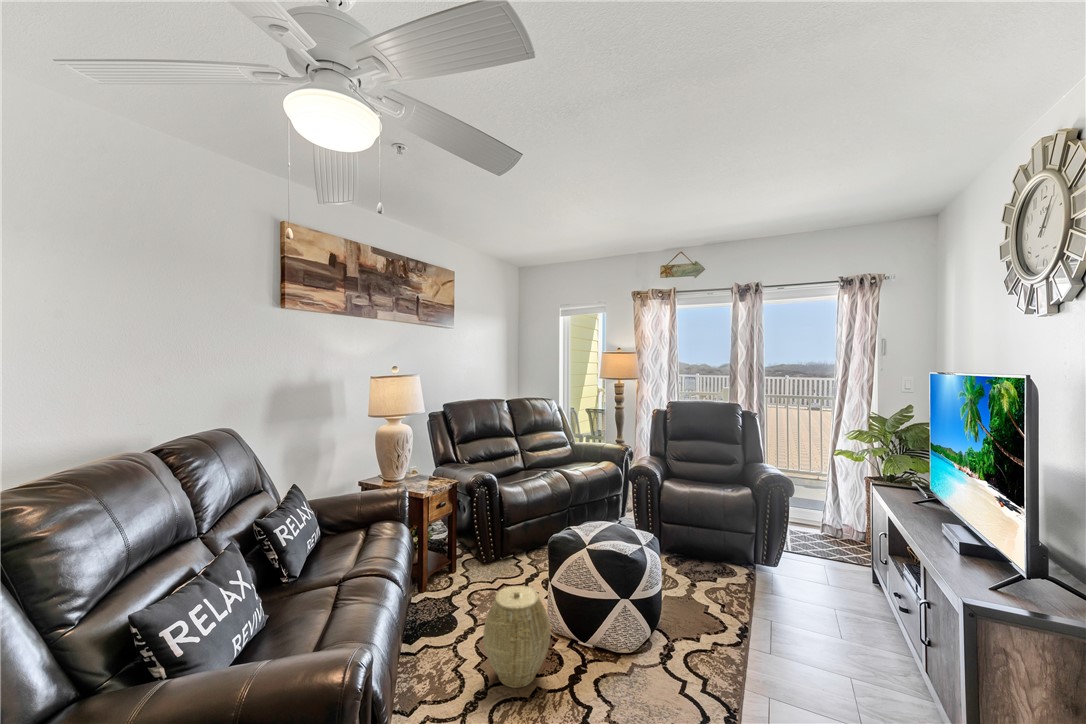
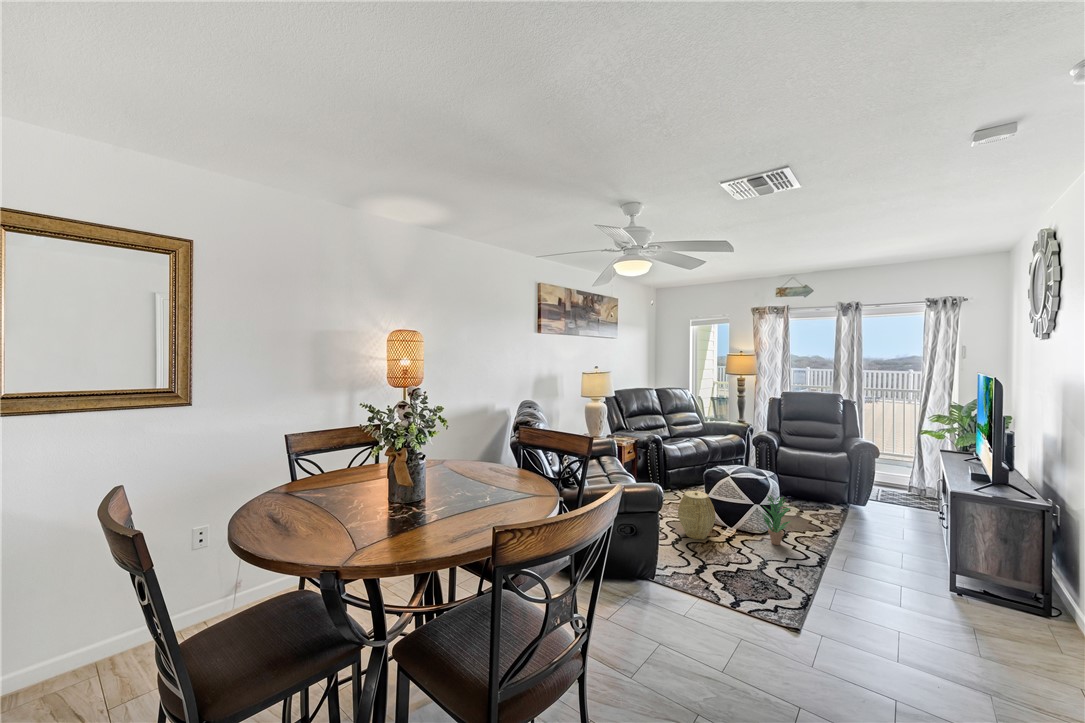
potted plant: none [631,587,681,684] -> present [763,495,791,545]

